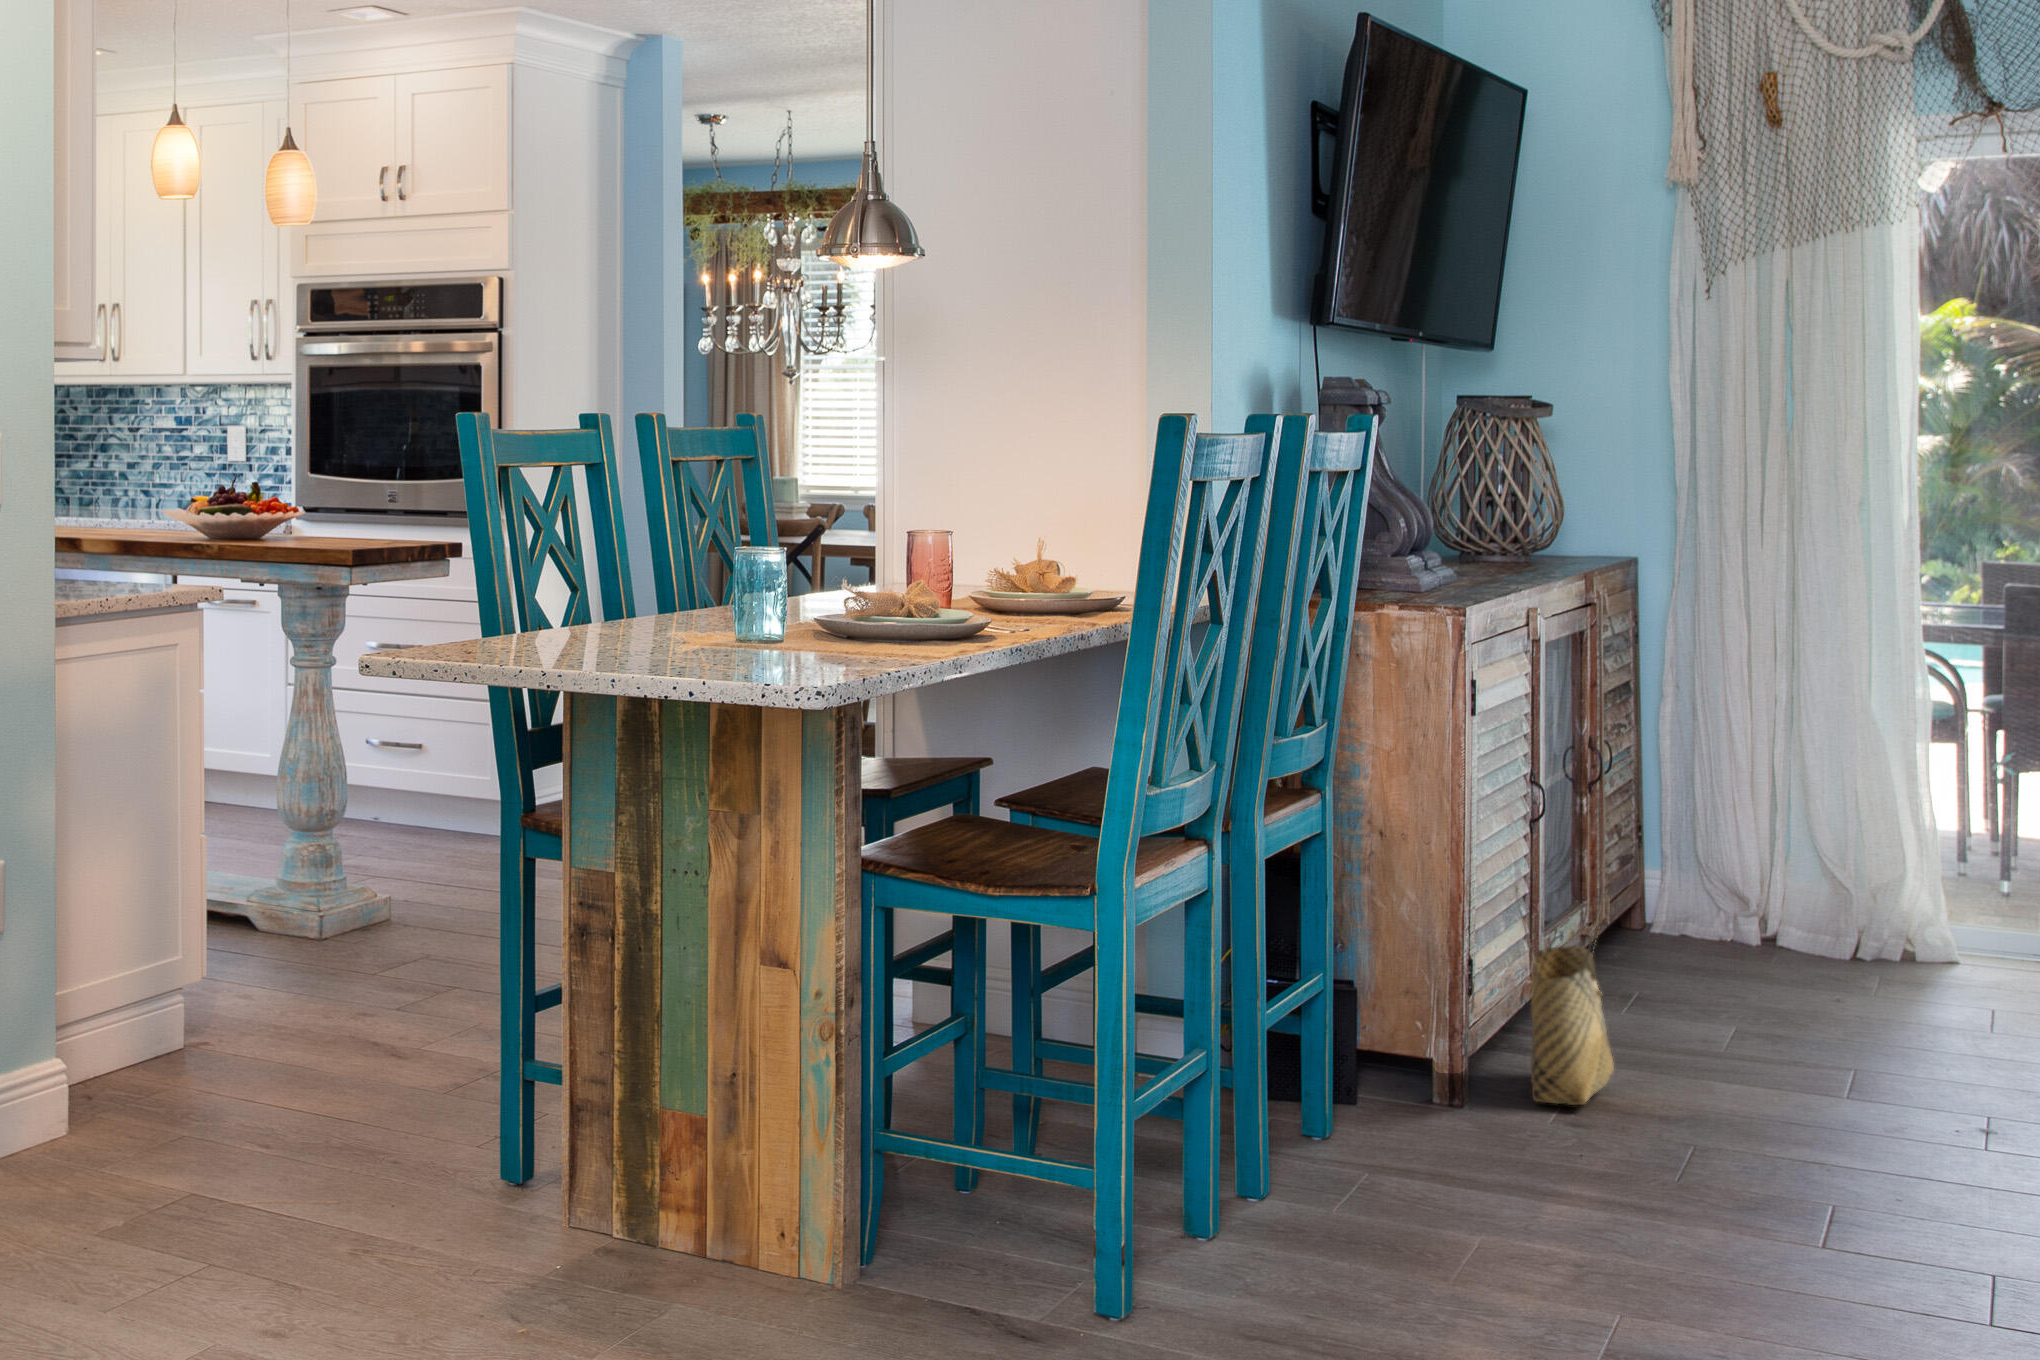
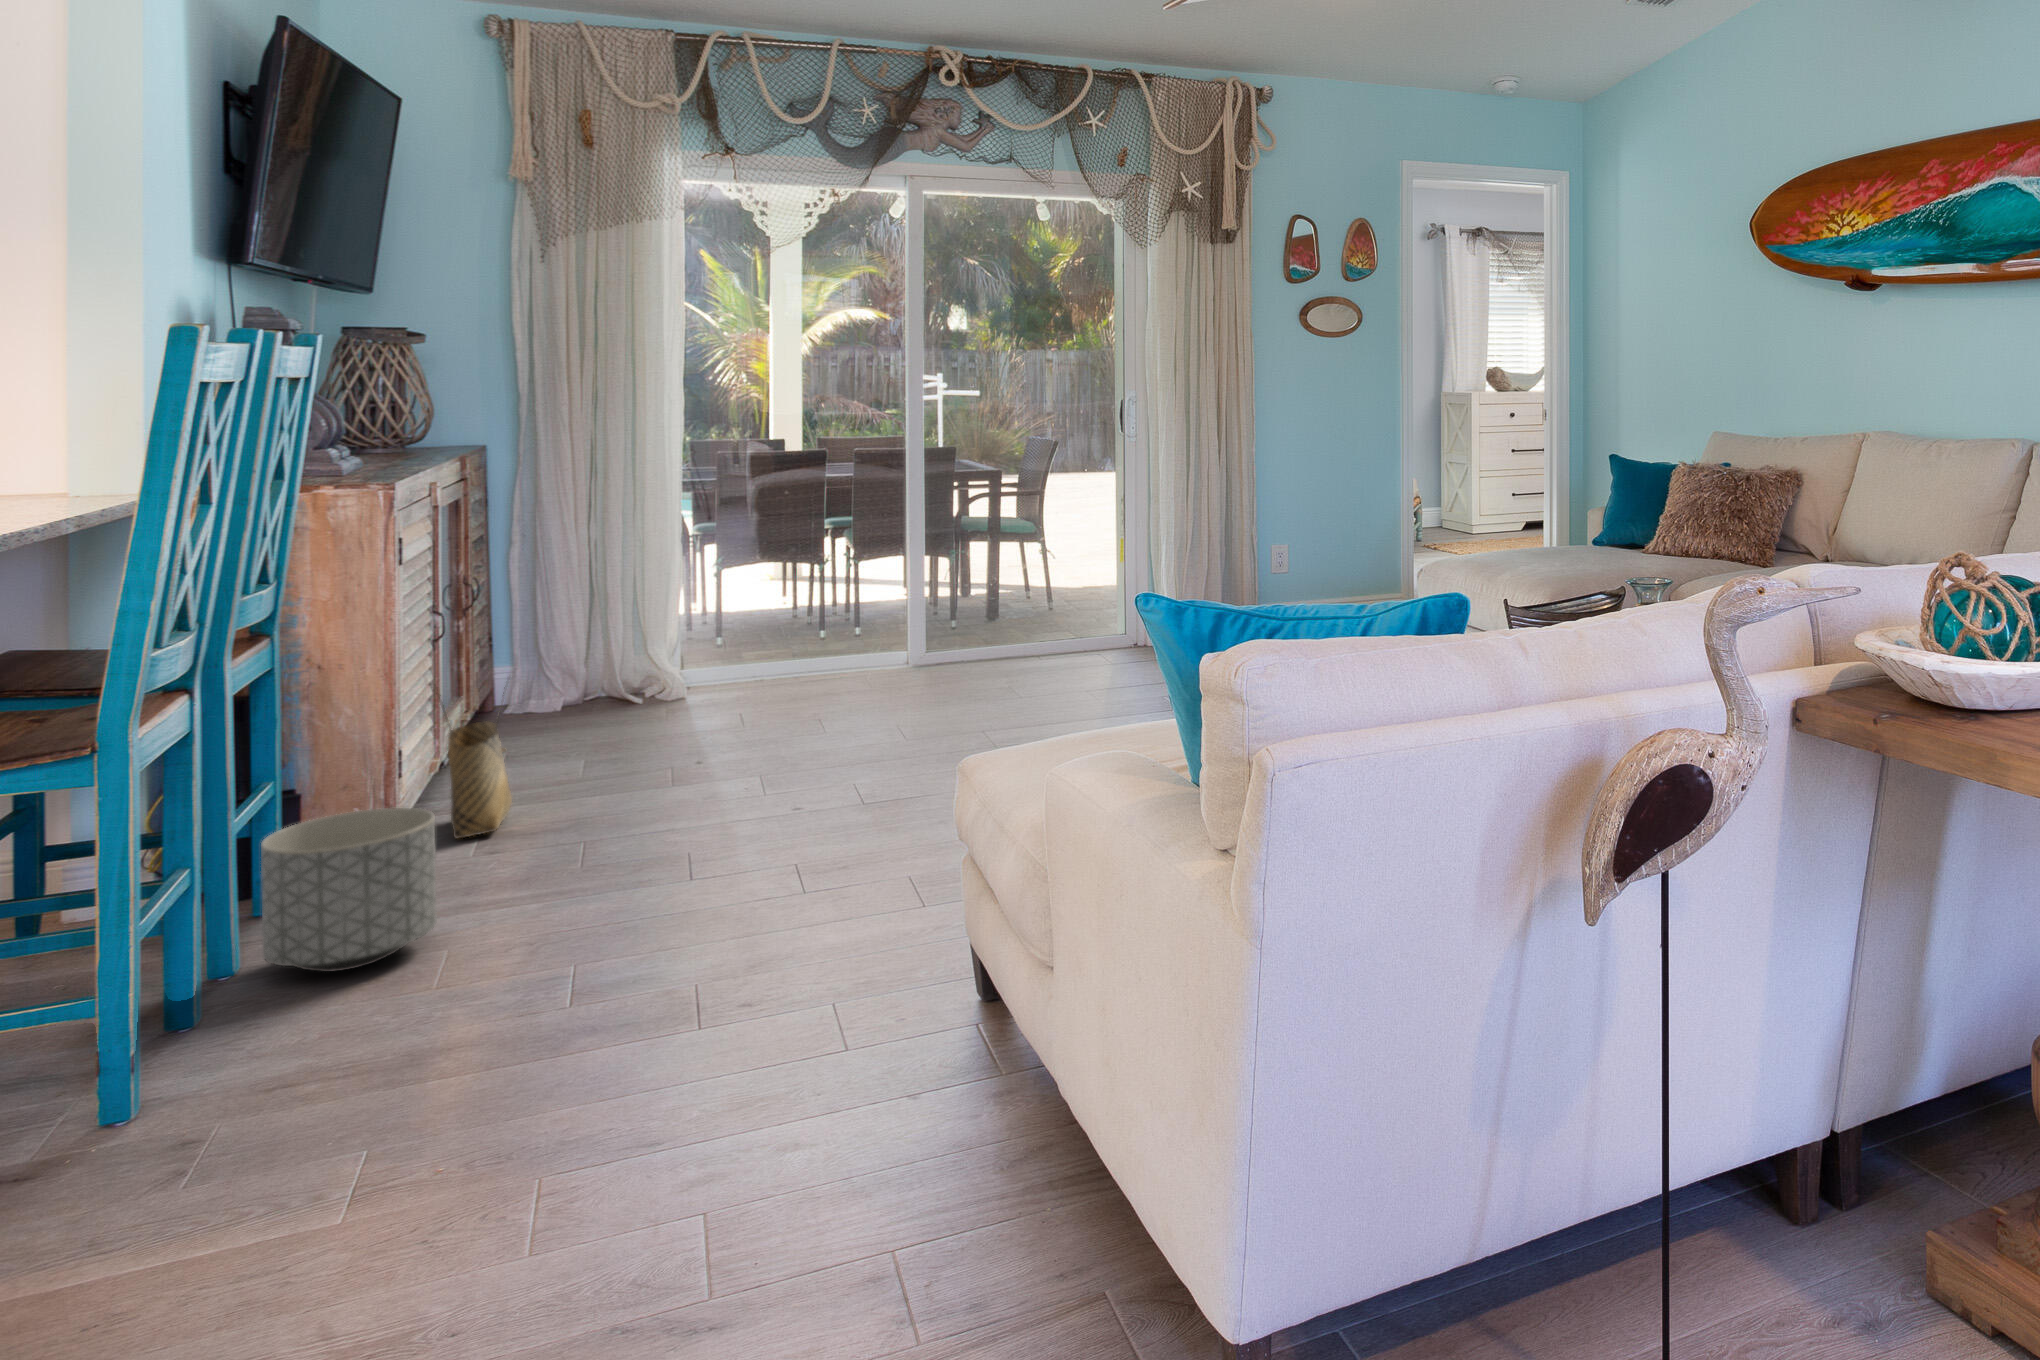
planter: none [1277,1031,1465,1240] -> present [261,808,436,972]

